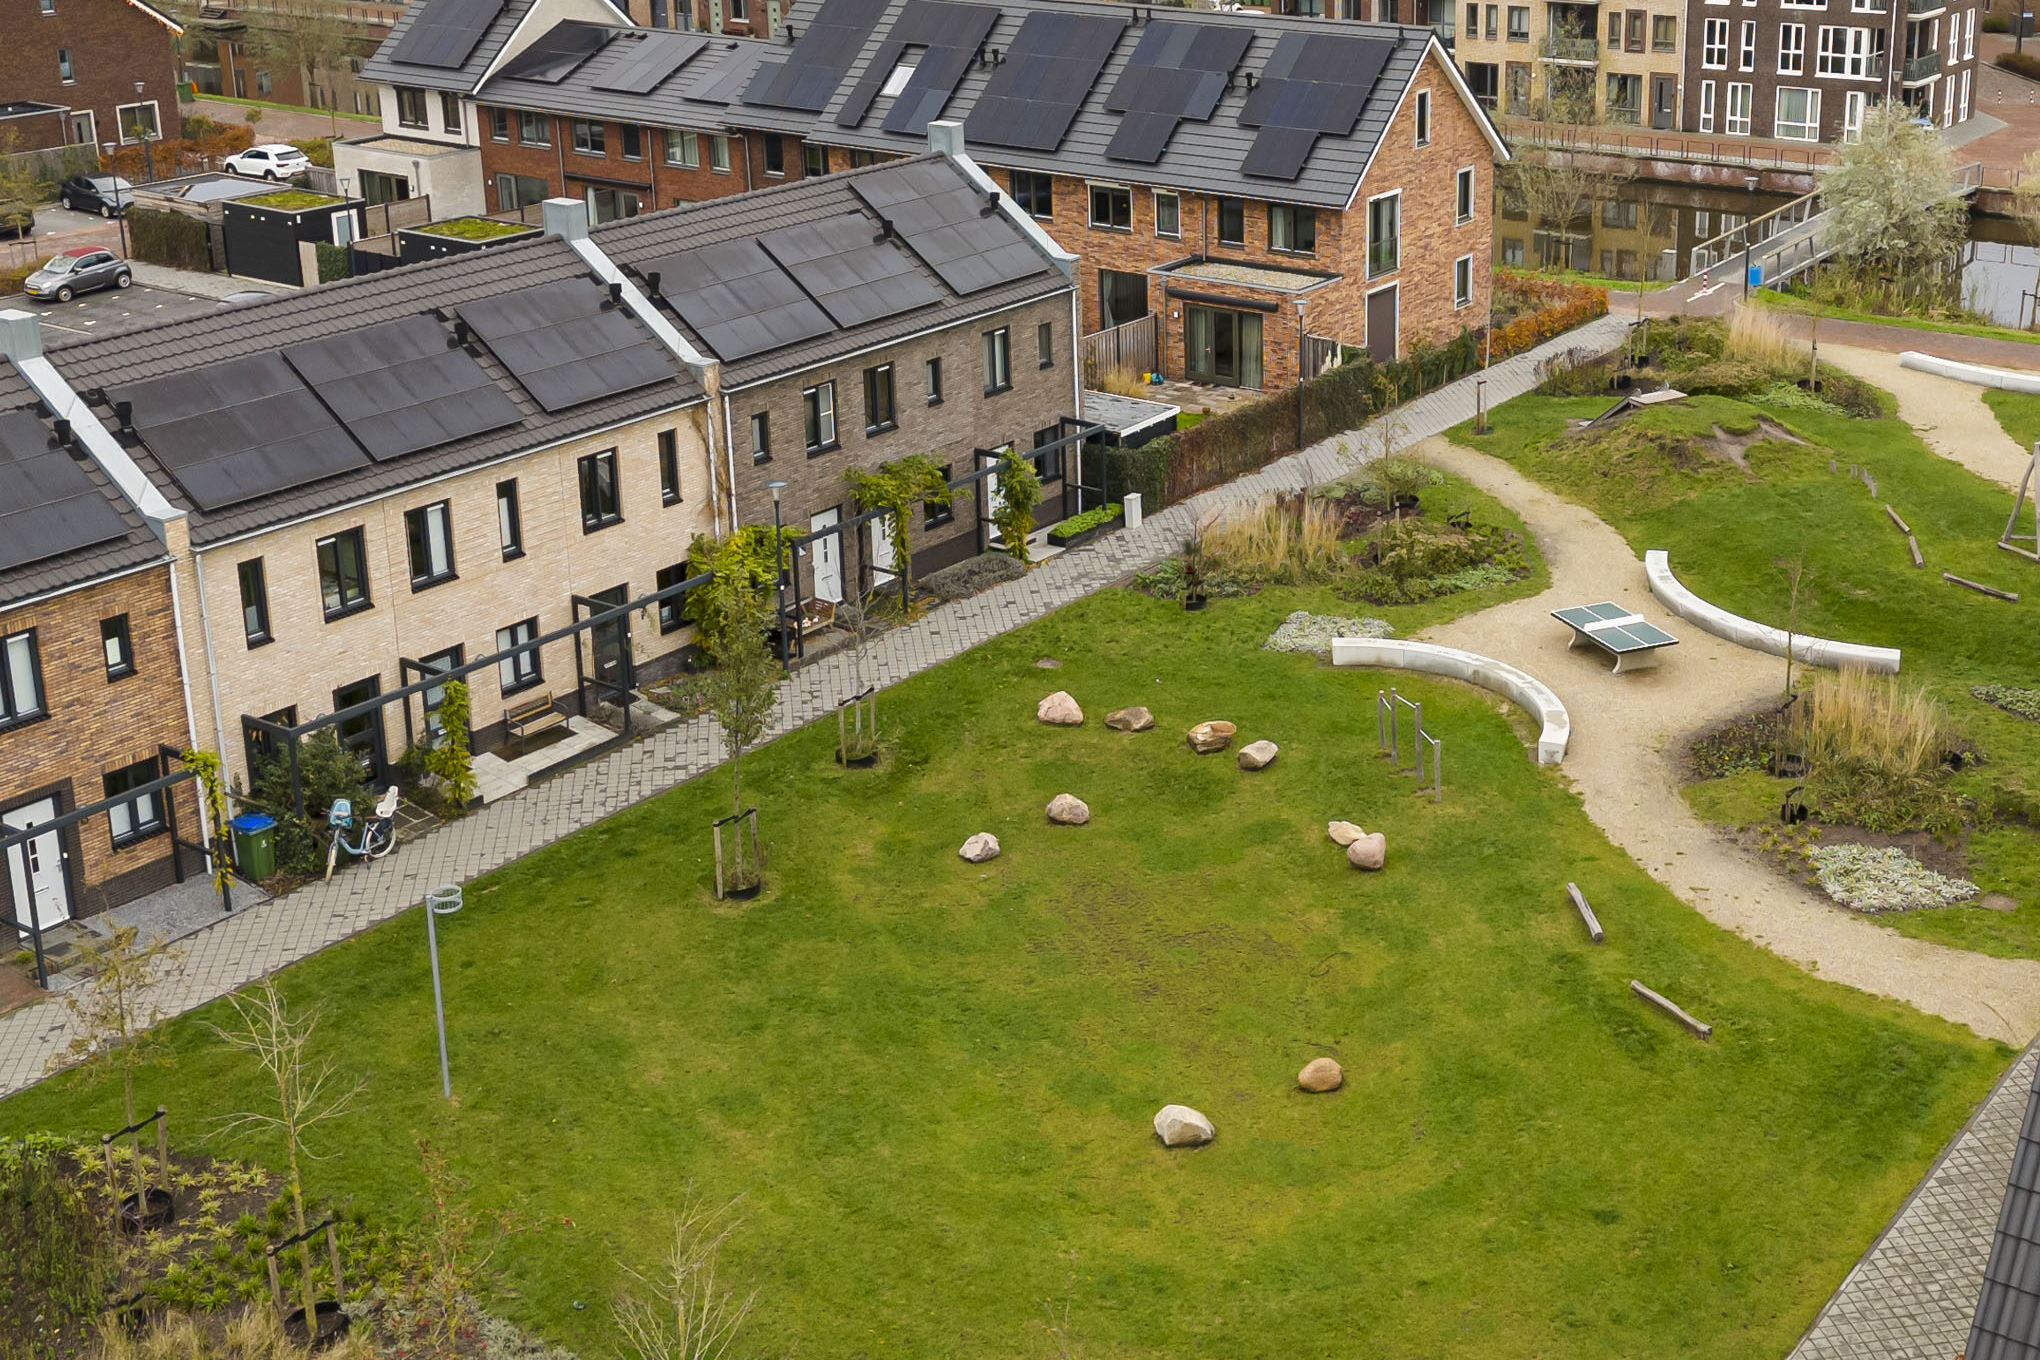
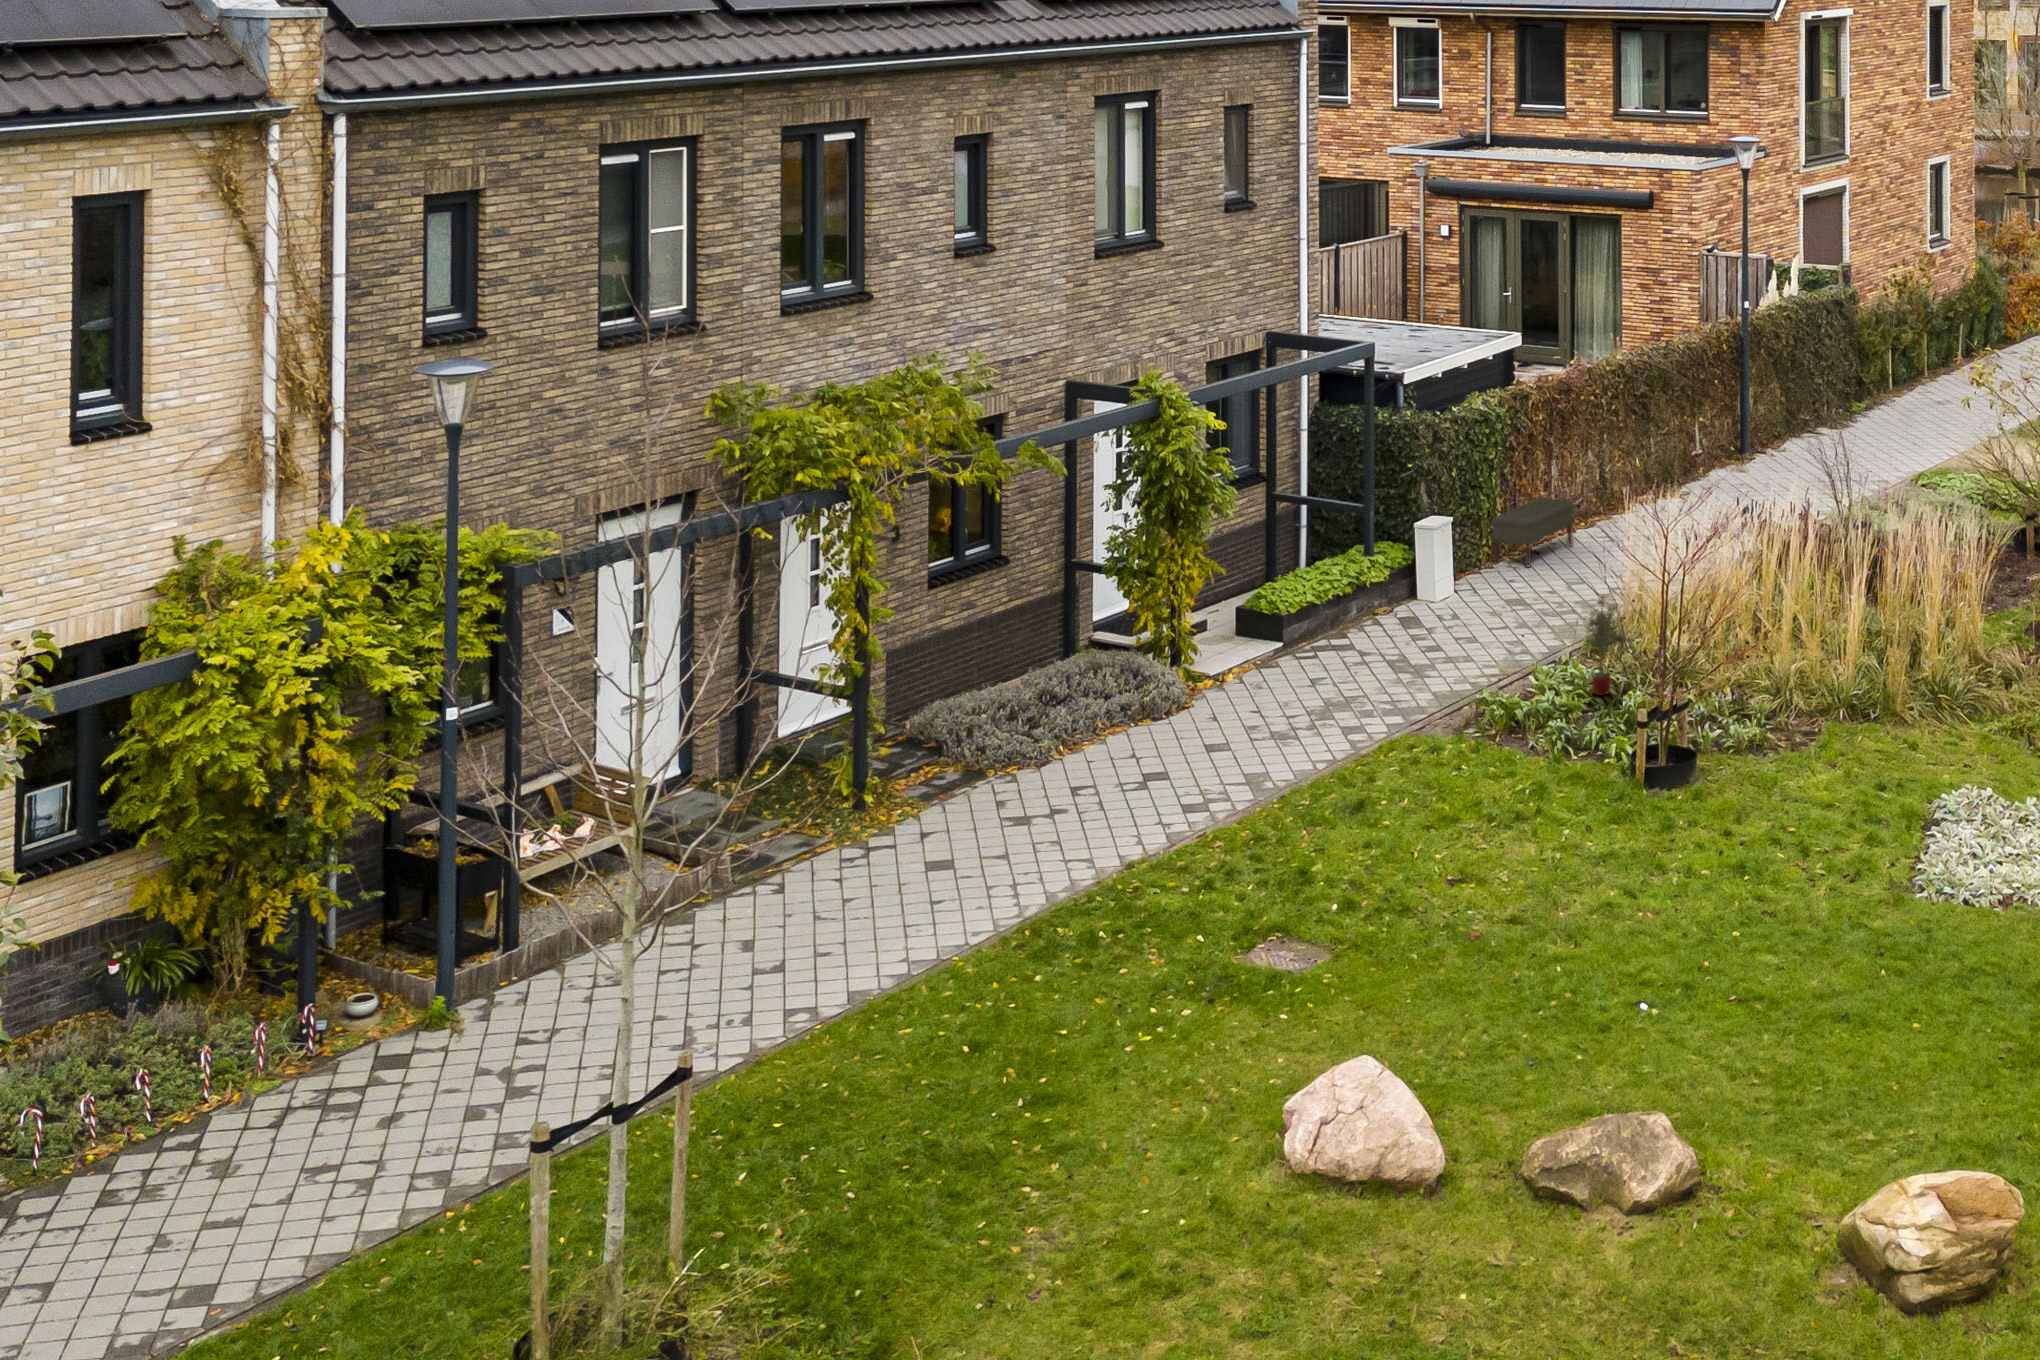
bench: none [1167,476,1208,510] -> present [1491,498,1574,567]

